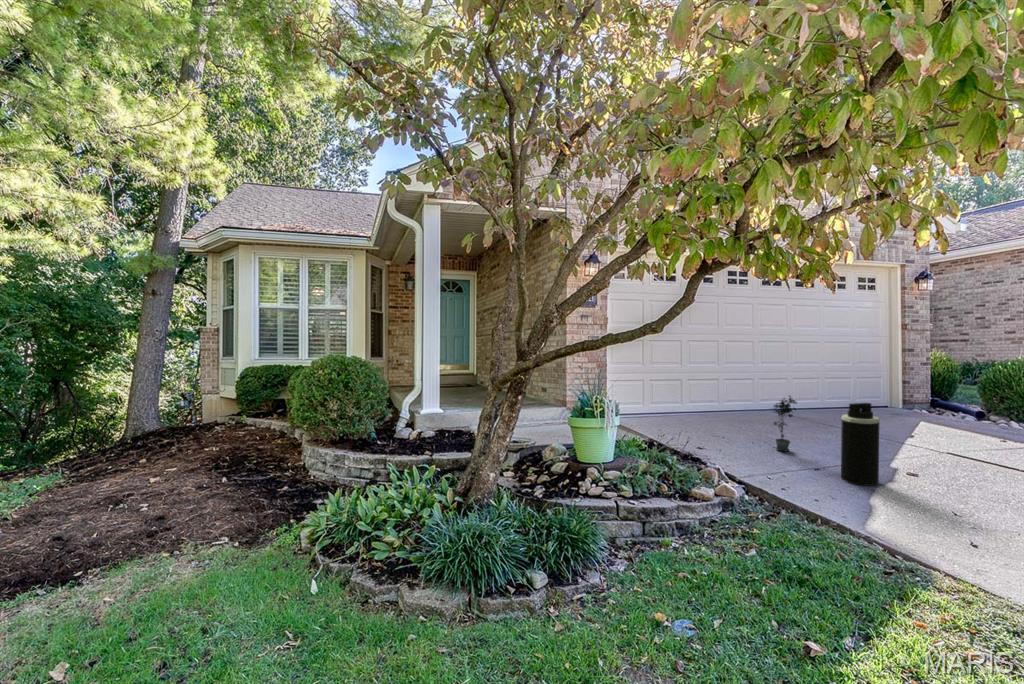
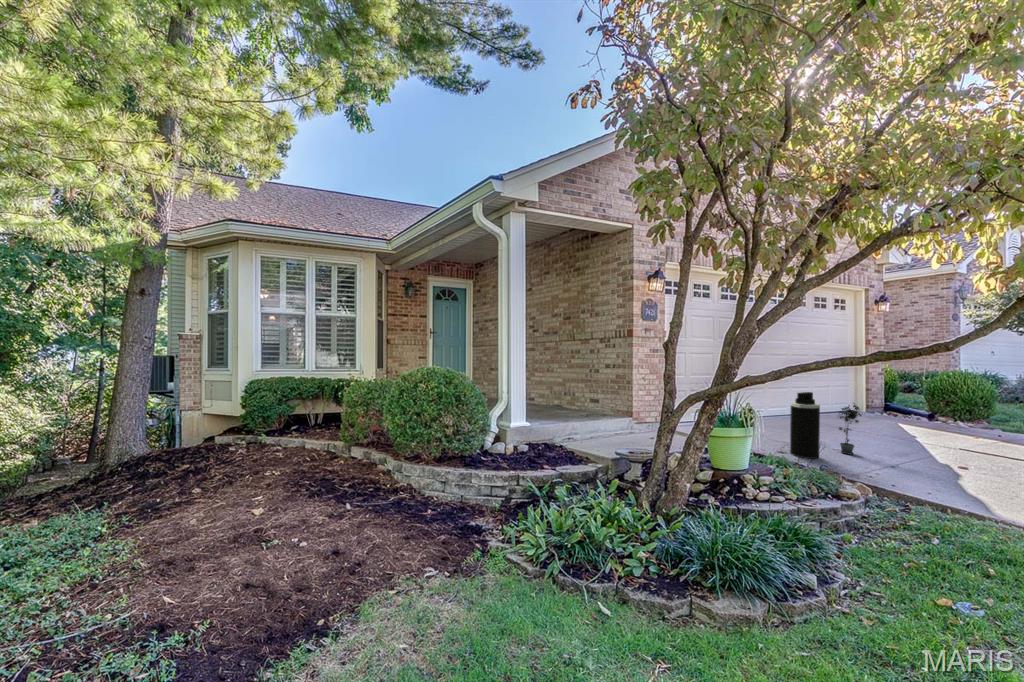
trash can: present [841,403,880,486] -> present [790,392,820,459]

